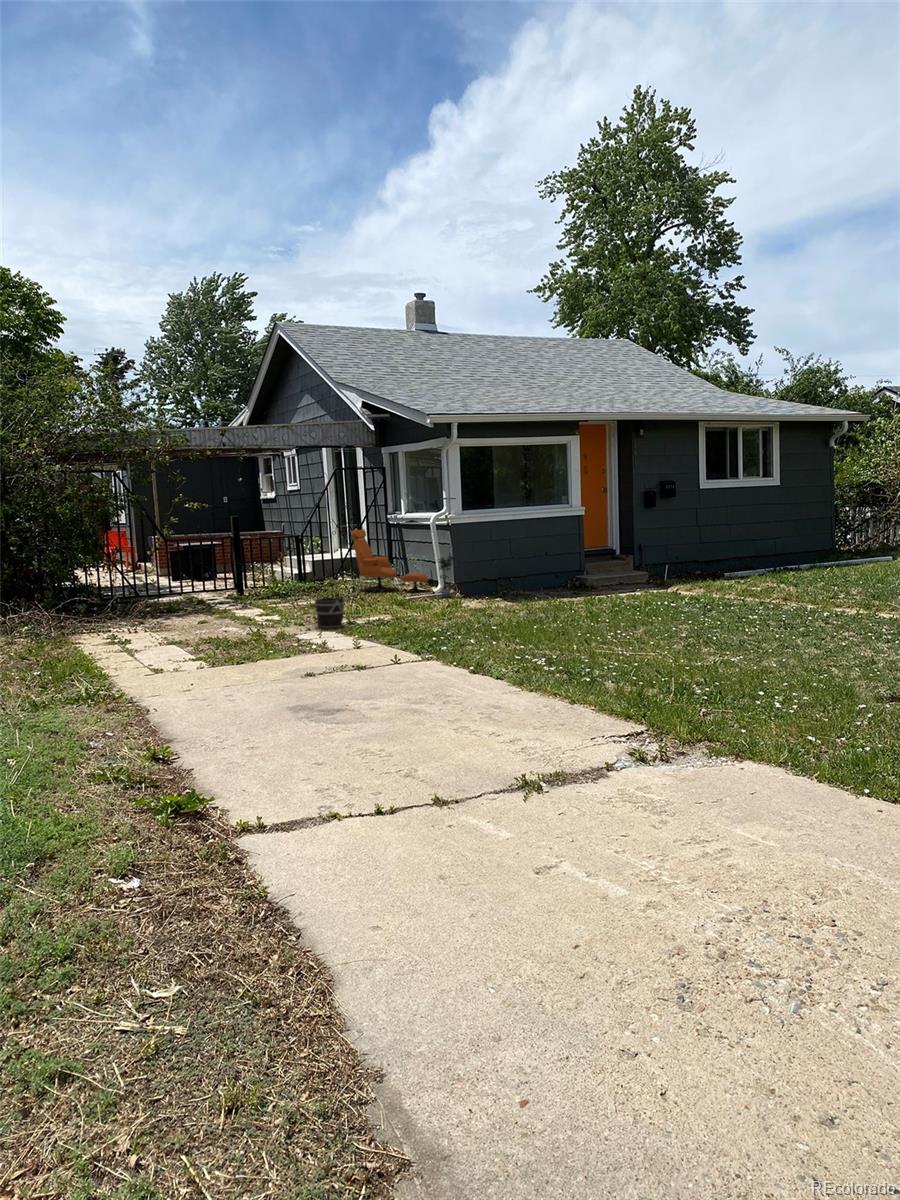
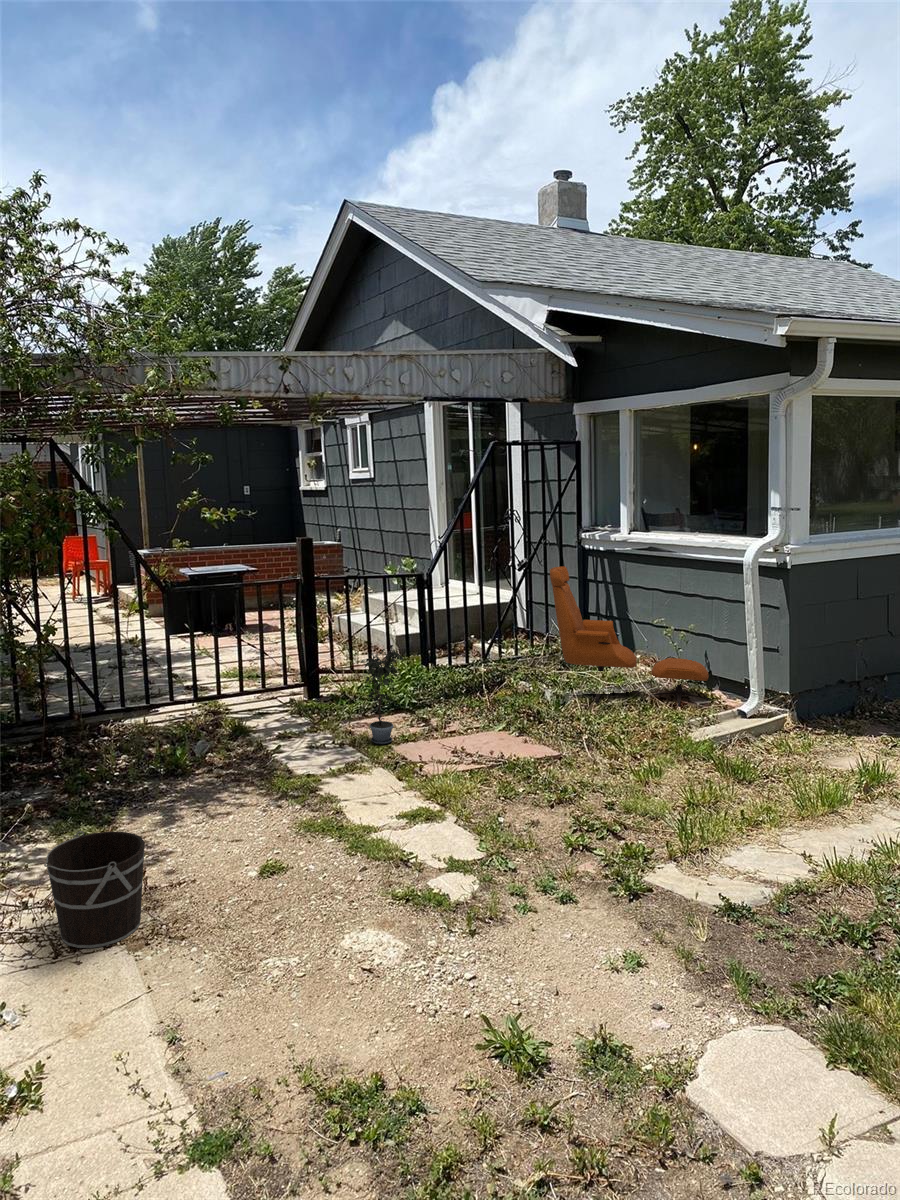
potted plant: present [439,554,455,598] -> present [361,645,403,744]
bucket: present [315,598,344,628] -> present [44,831,145,948]

